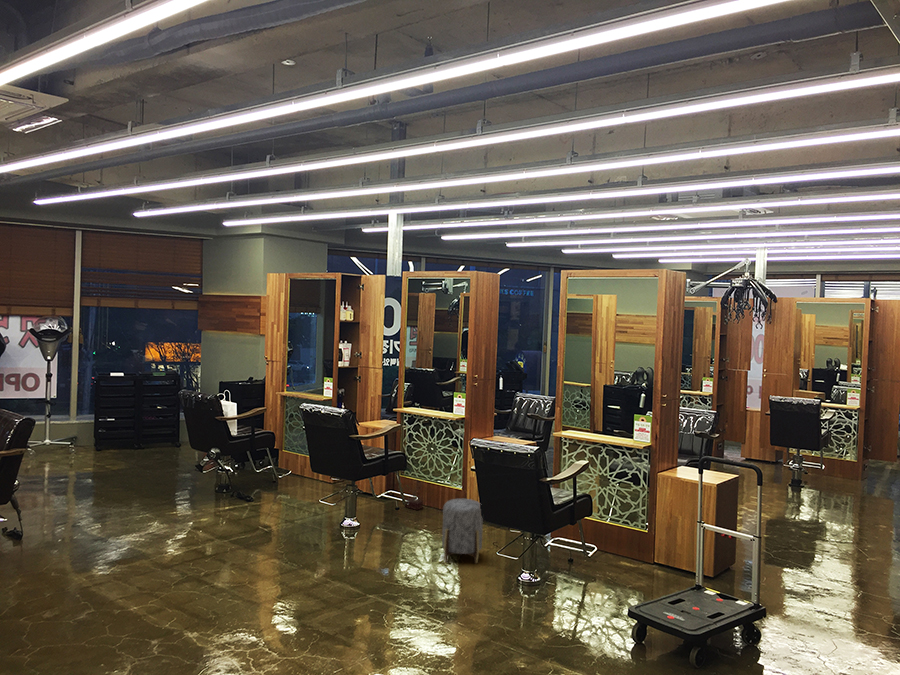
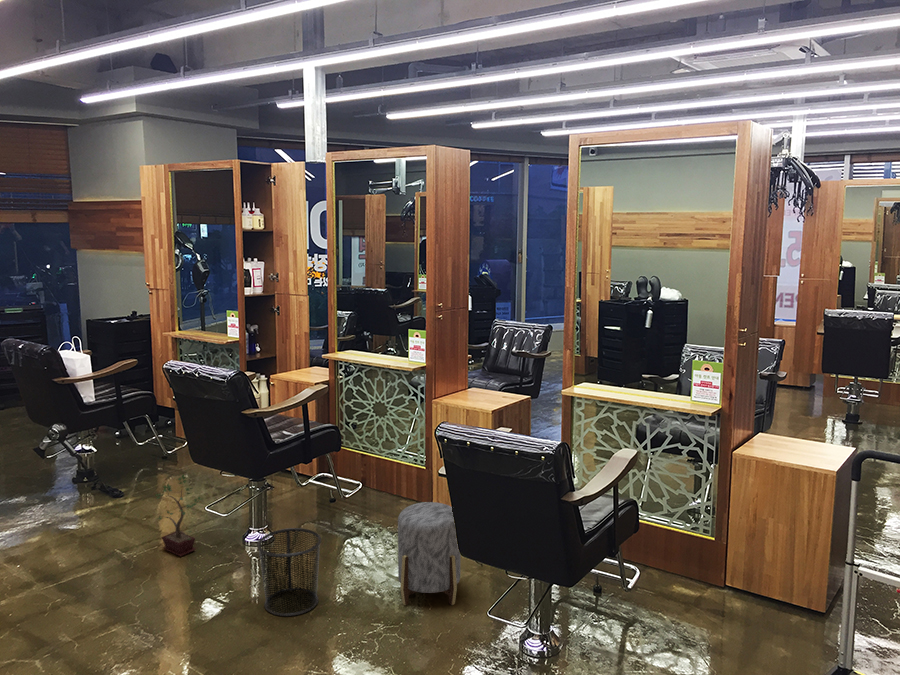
potted plant: present [405,464,431,510] -> present [156,474,201,556]
waste bin: none [356,510,395,563] -> present [257,528,321,616]

